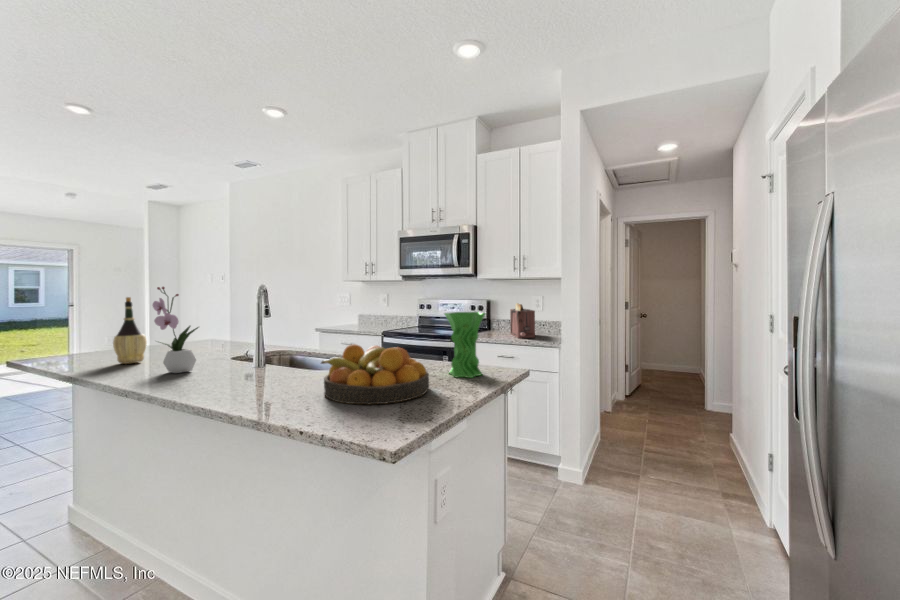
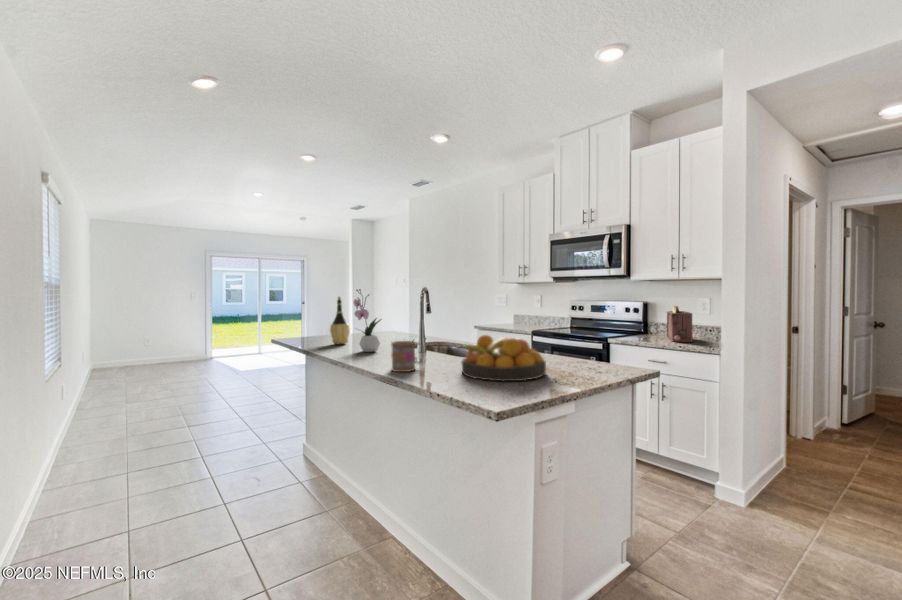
vase: present [444,312,485,378] -> none [568,311,607,371]
mug: none [218,358,268,403] -> present [391,341,424,372]

